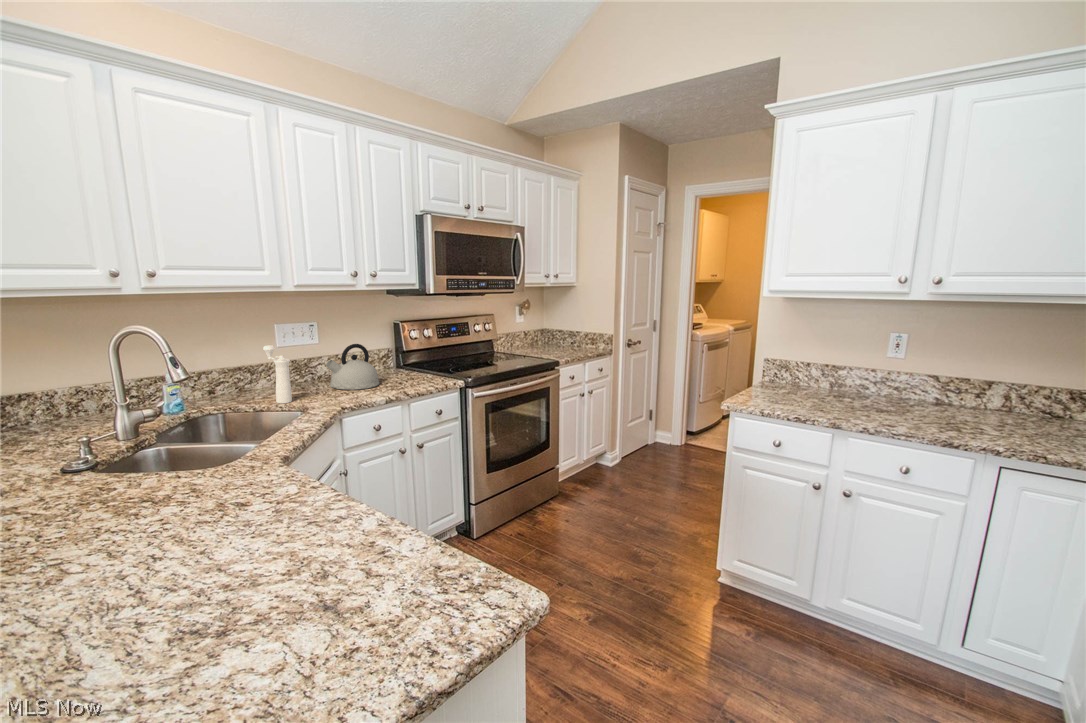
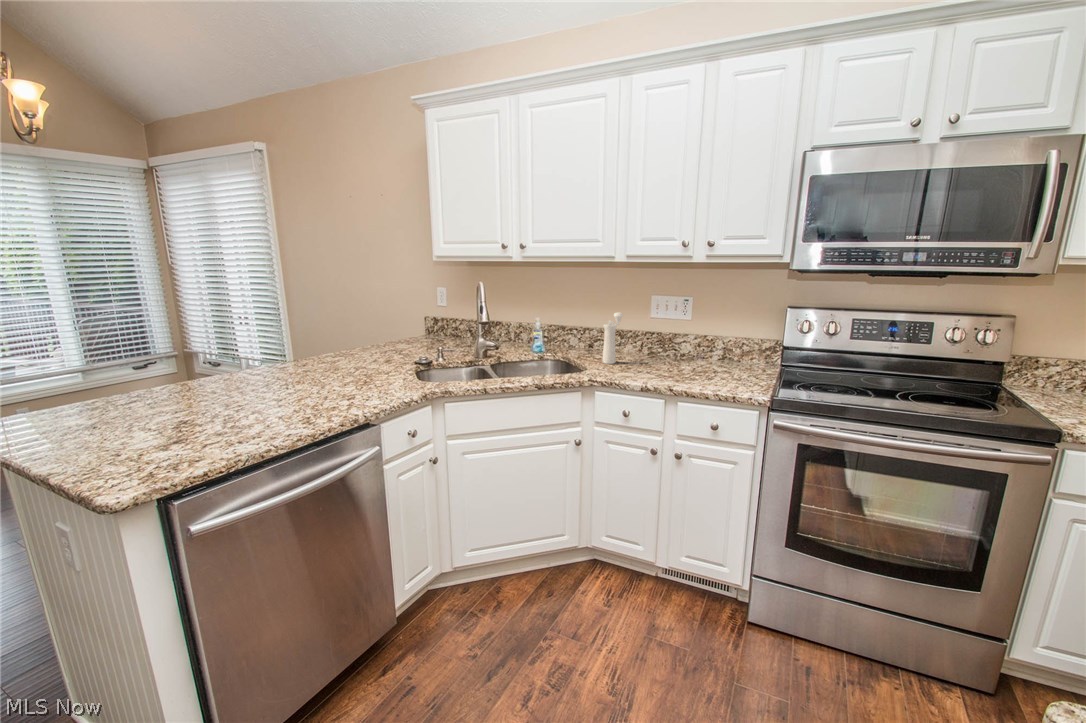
kettle: present [326,344,380,390] -> none [666,323,723,373]

